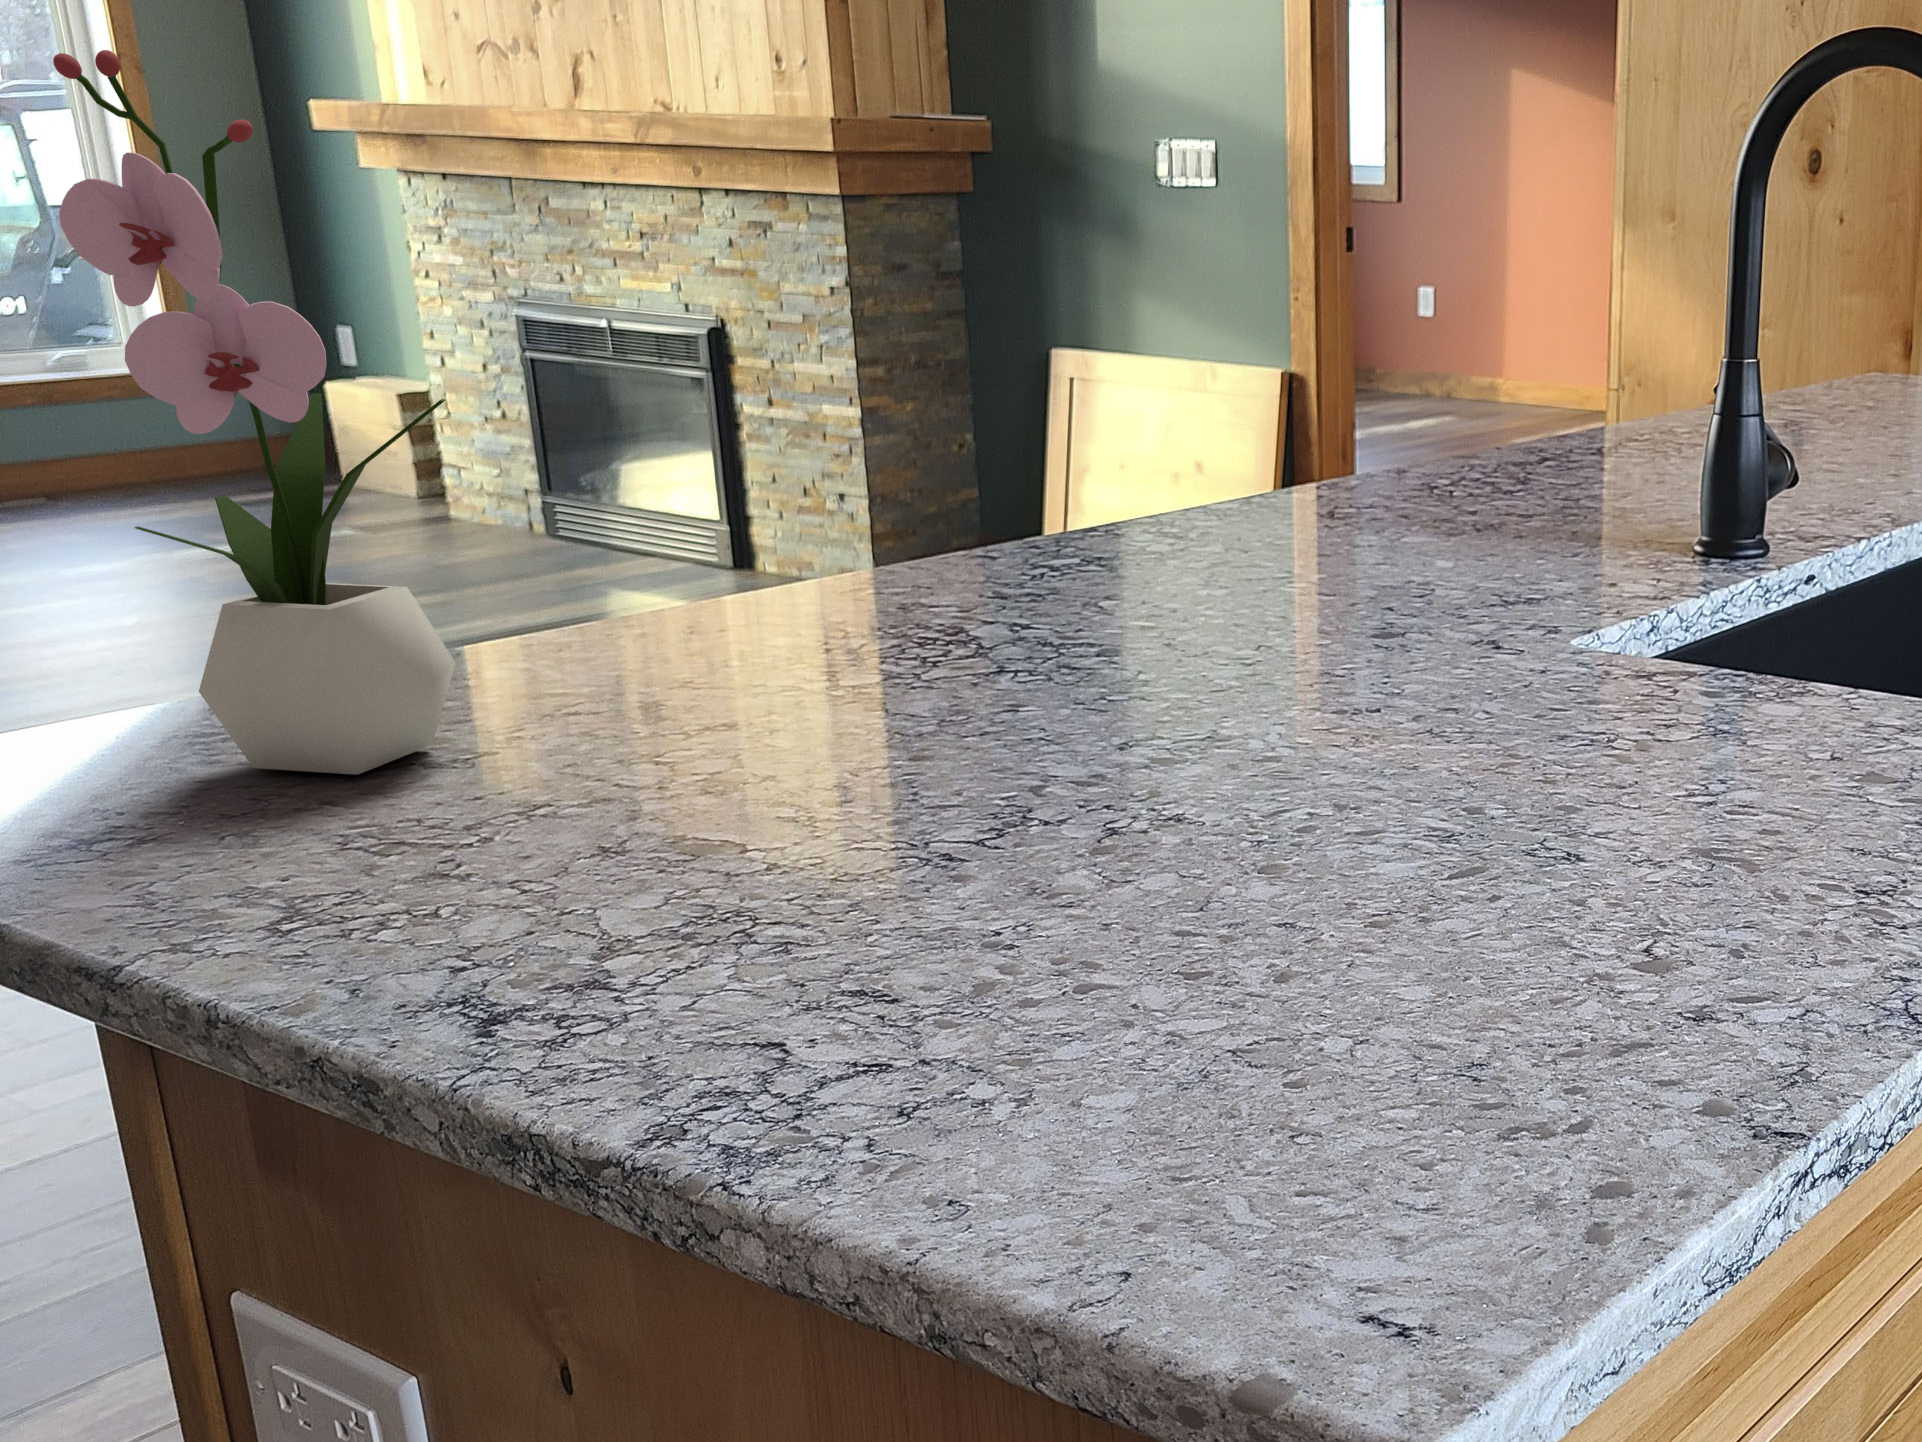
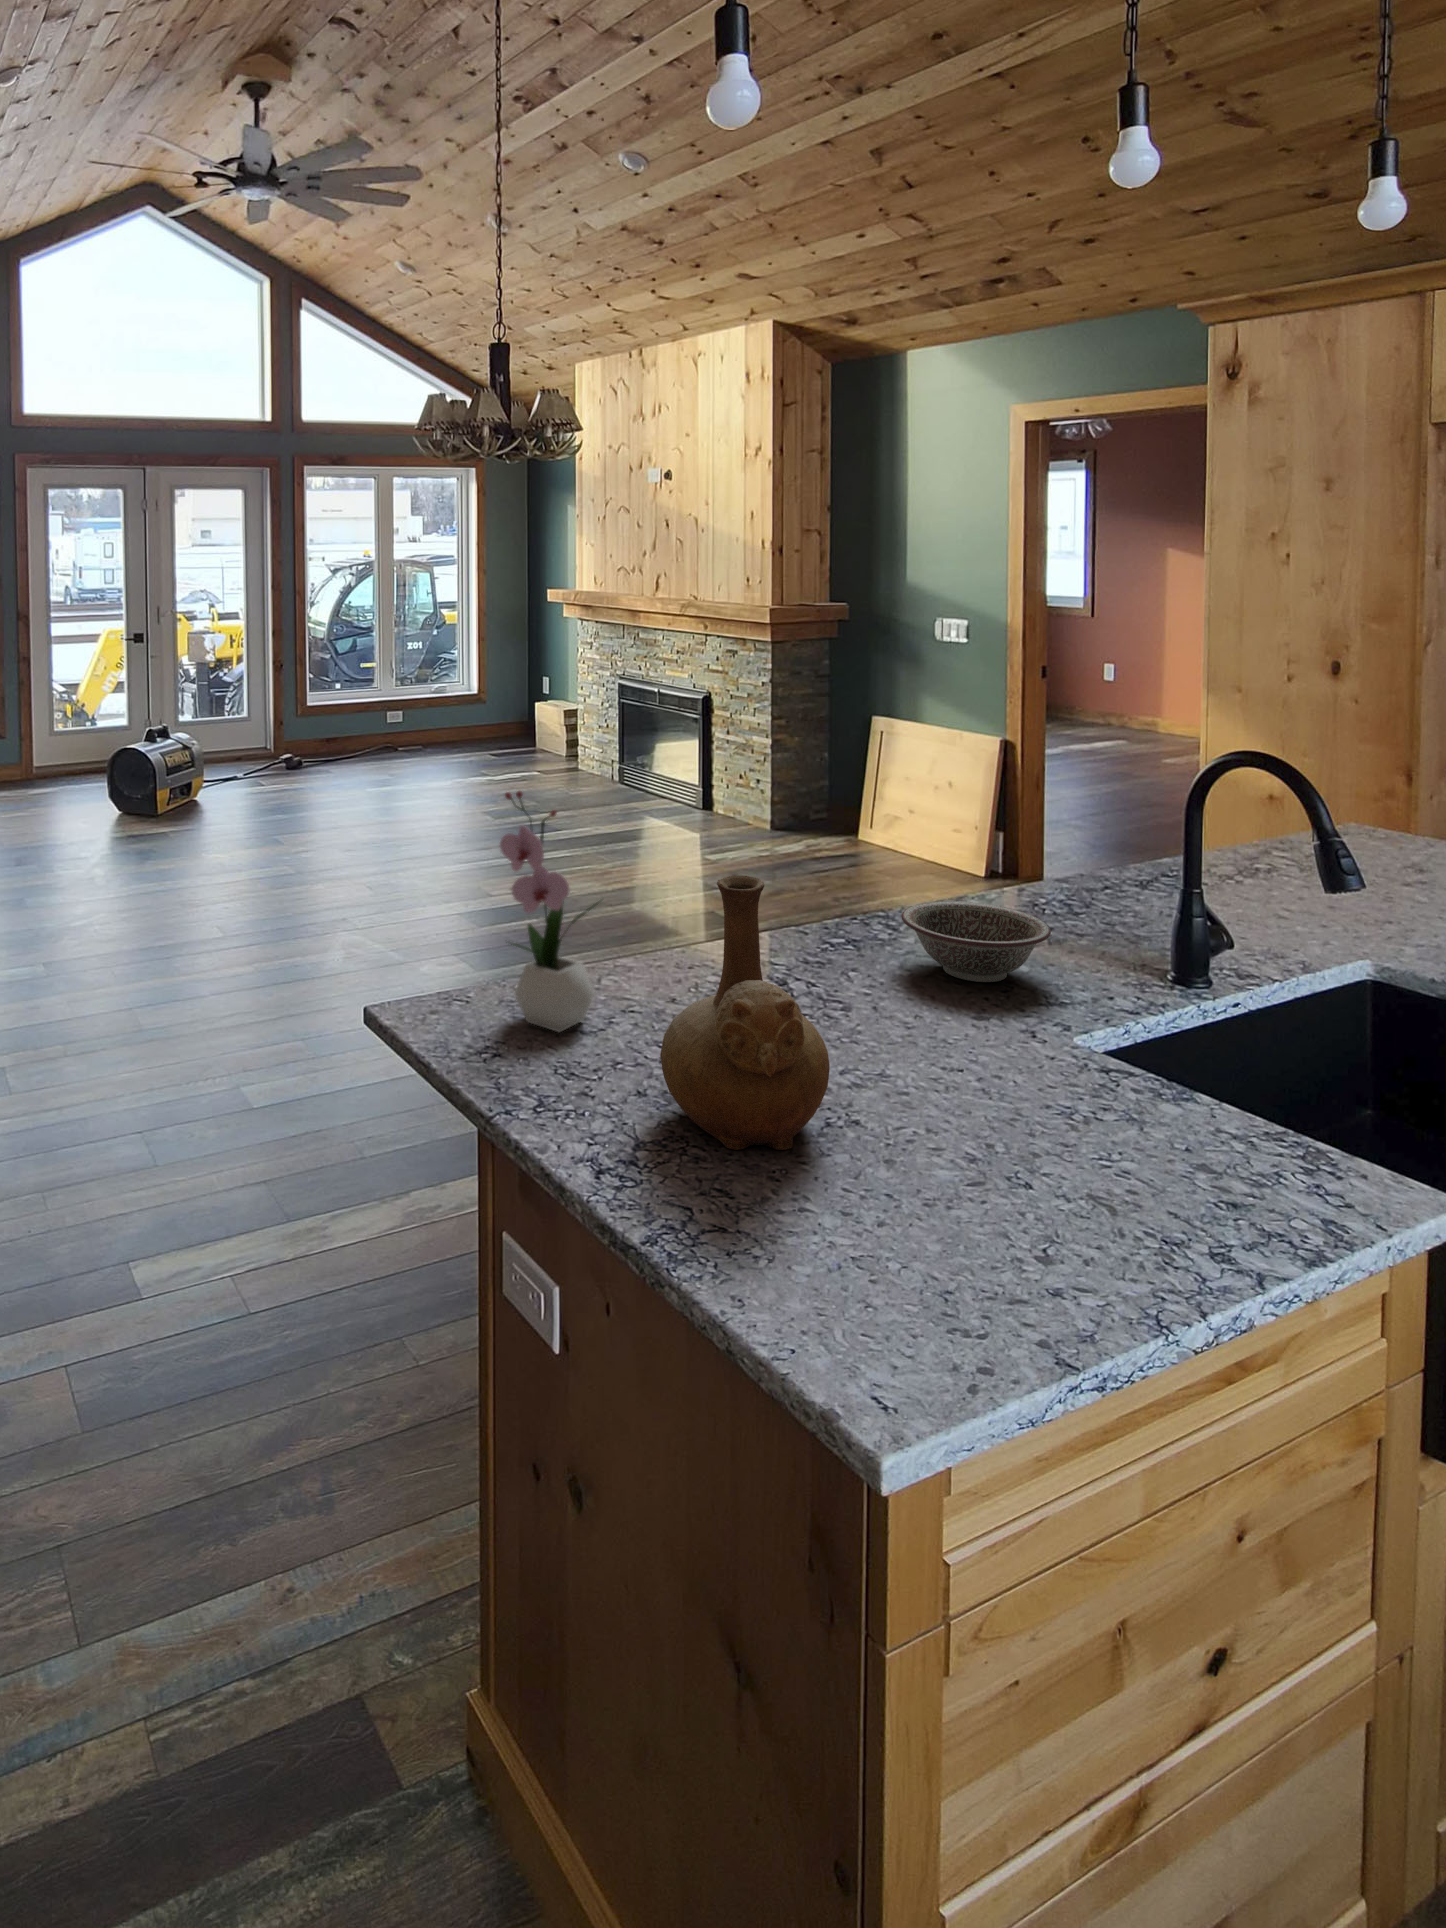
vase: none [647,173,1110,910] -> present [660,875,830,1150]
decorative bowl: none [1200,444,1499,587] -> present [902,901,1051,982]

